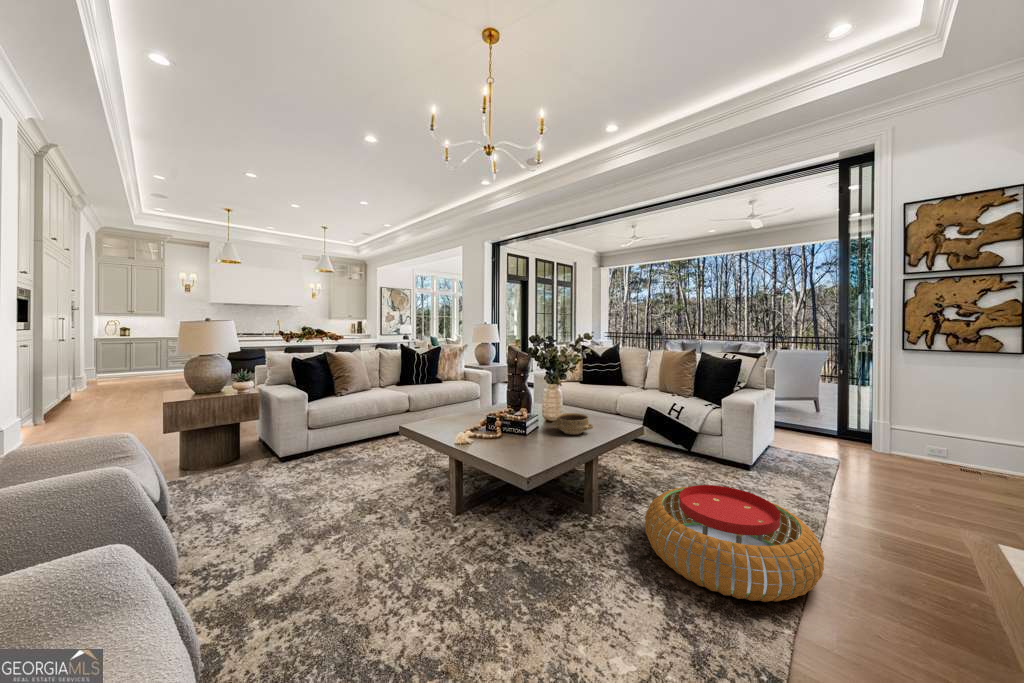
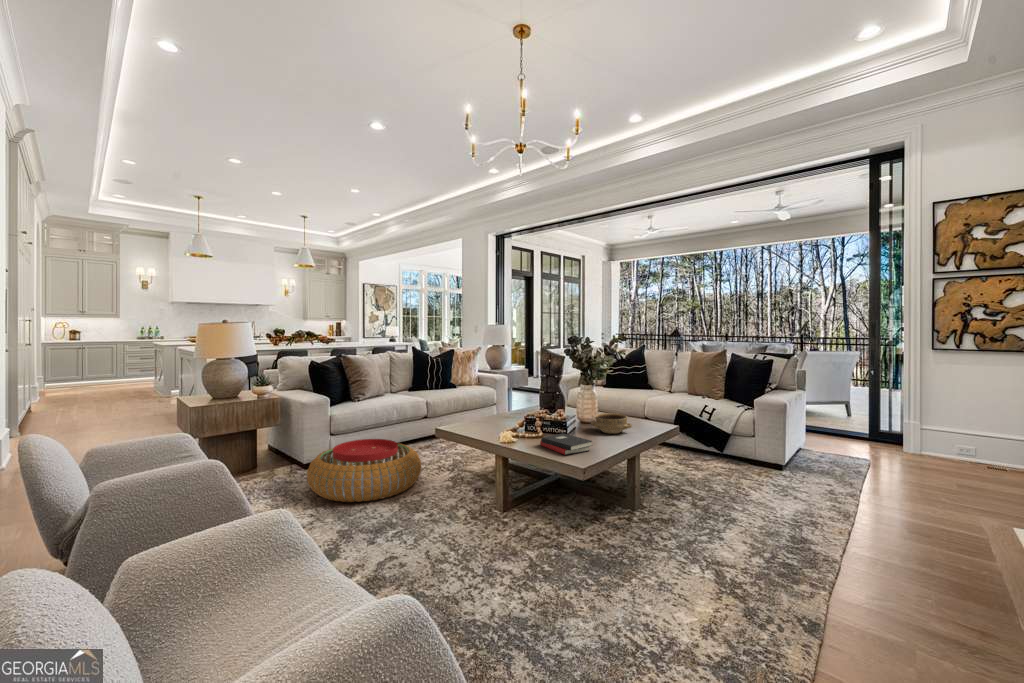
hardback book: none [494,435,546,460] -> present [540,433,592,455]
pouf: present [645,485,824,602] -> present [307,439,421,502]

